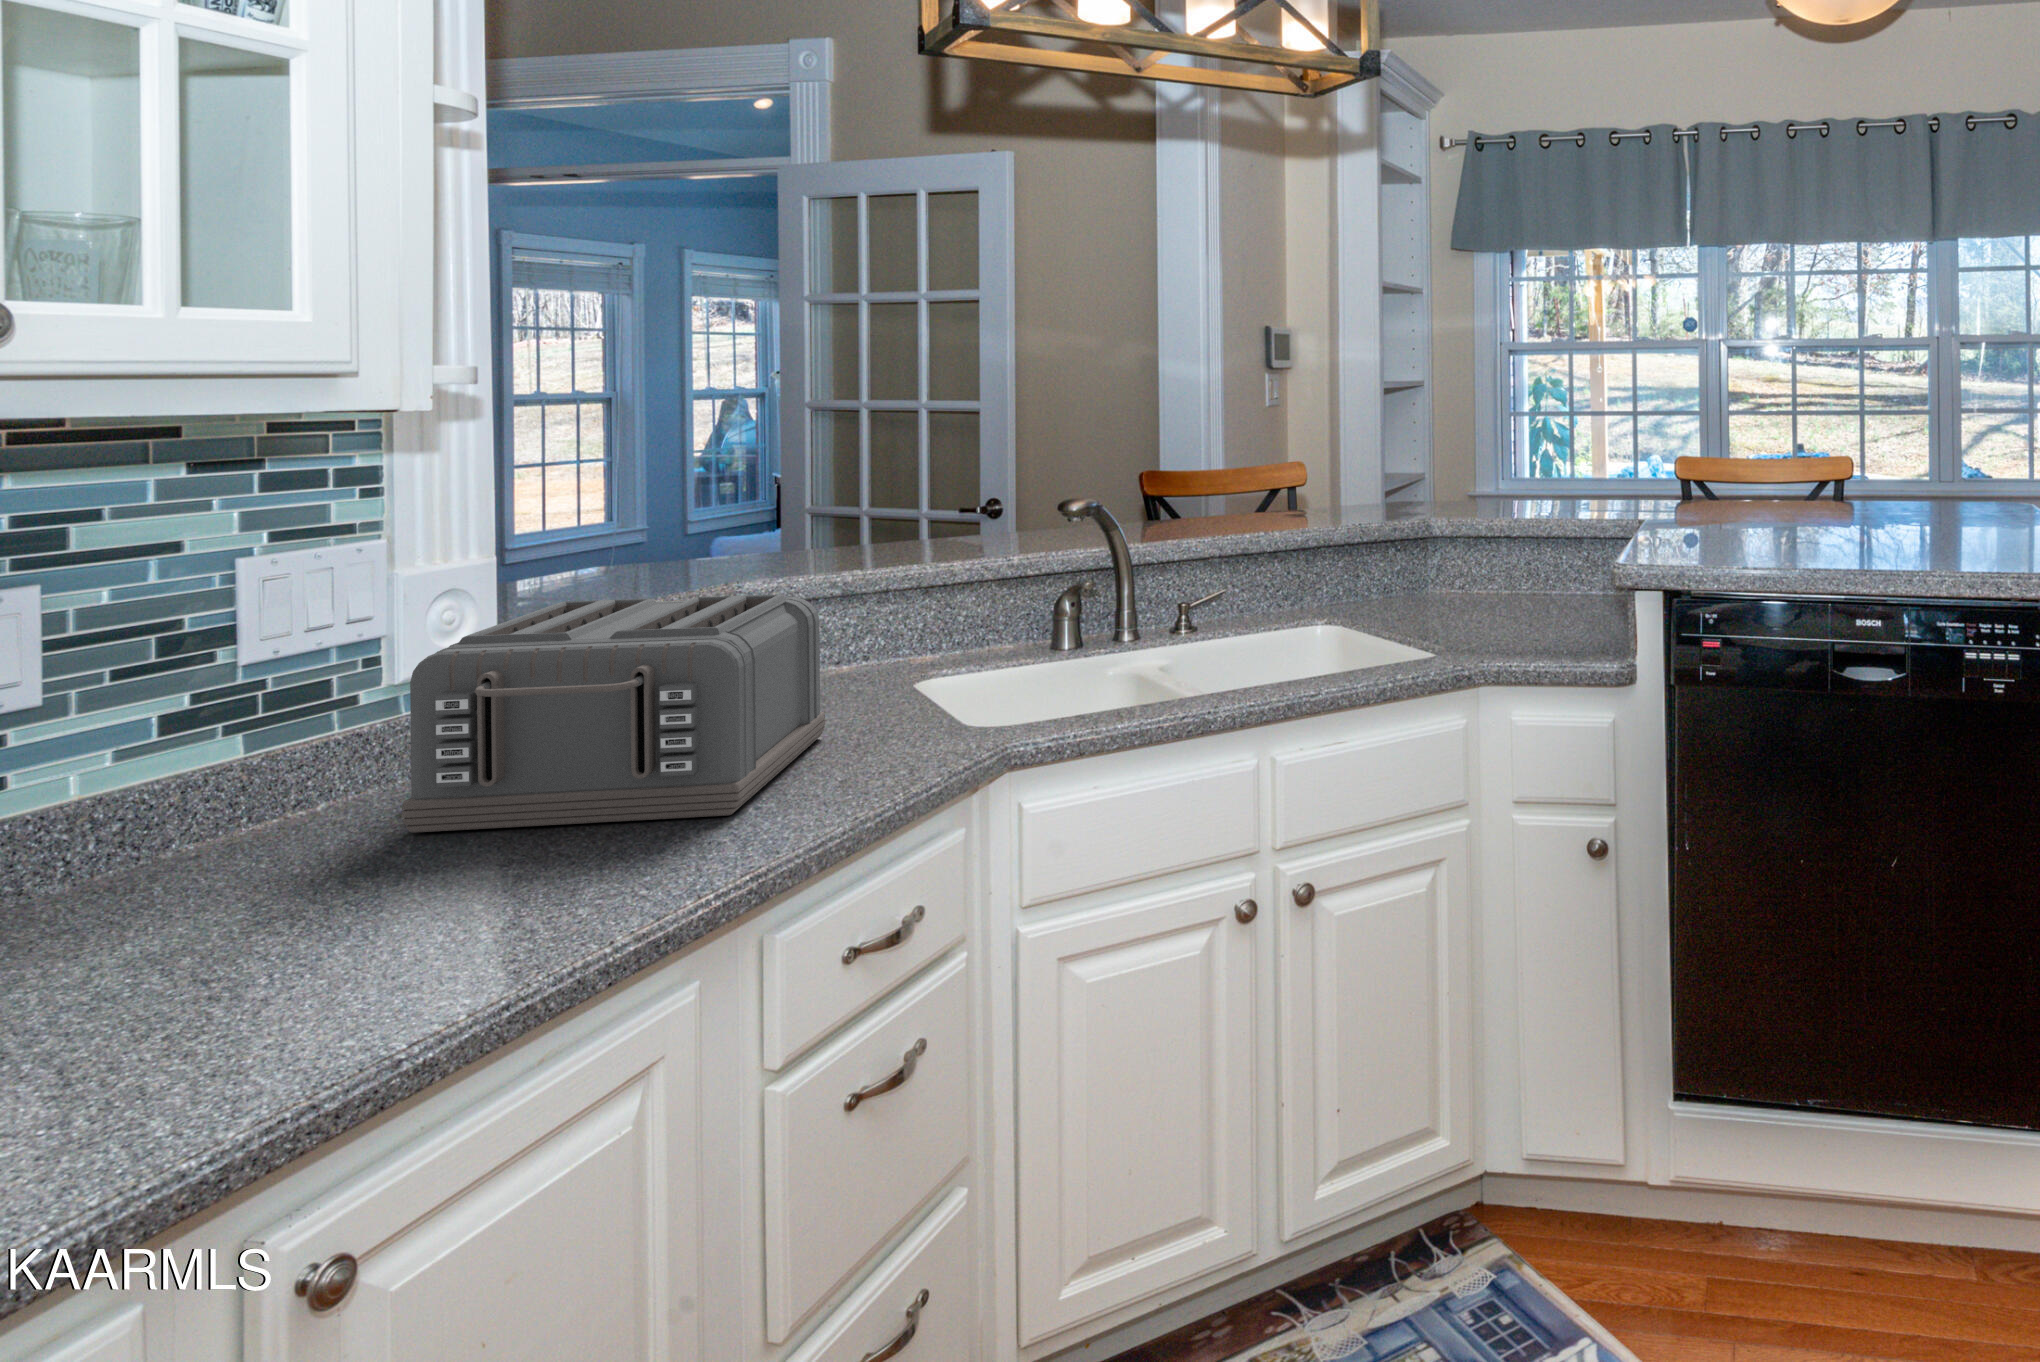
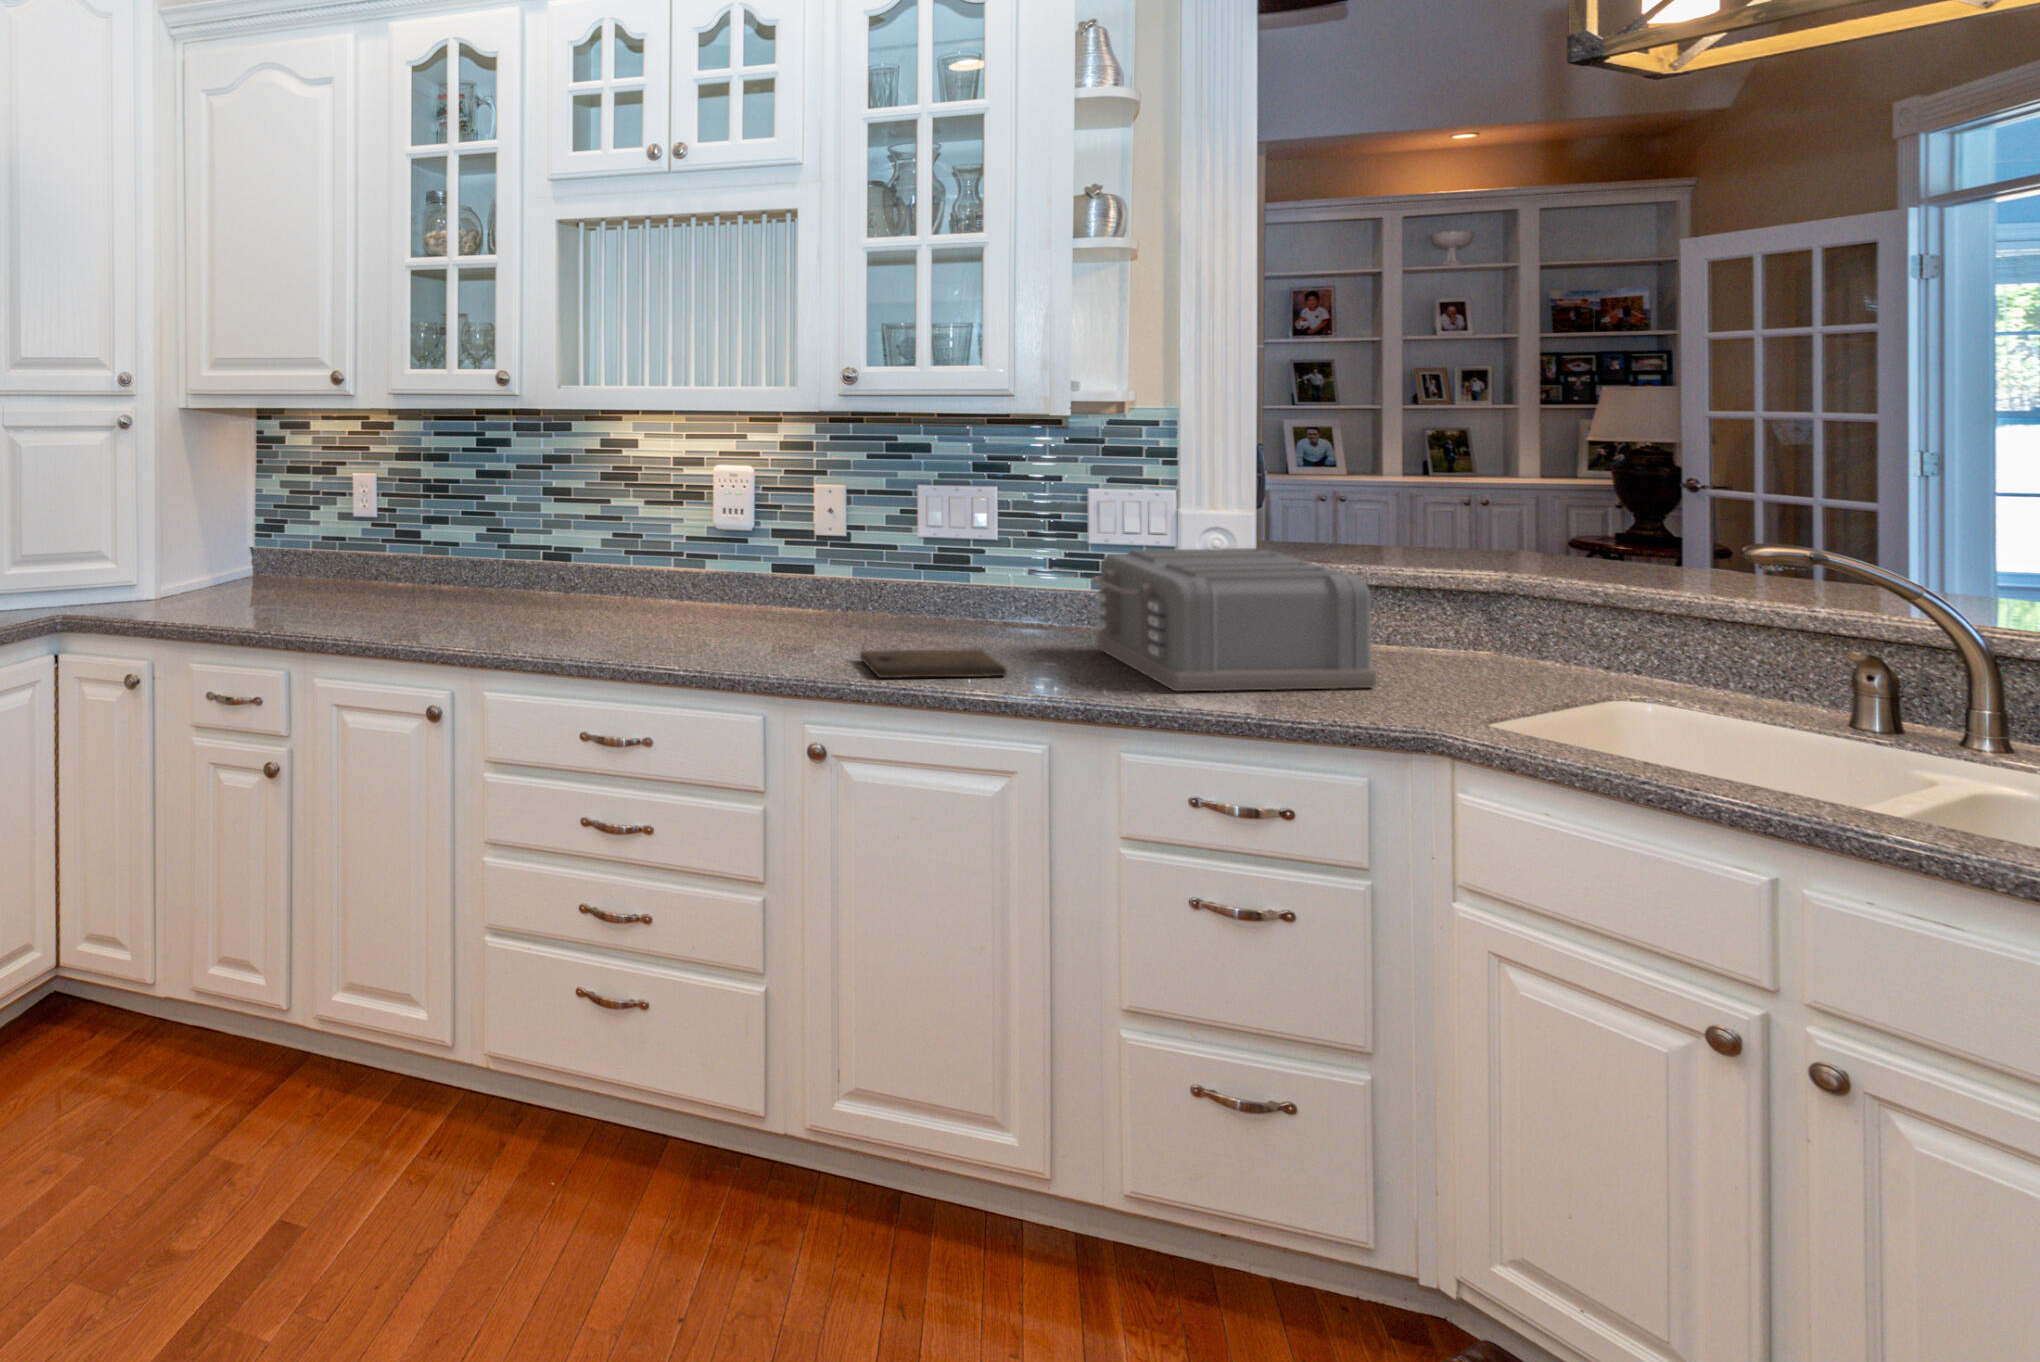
cutting board: none [124,888,492,1026] -> present [860,649,1007,678]

